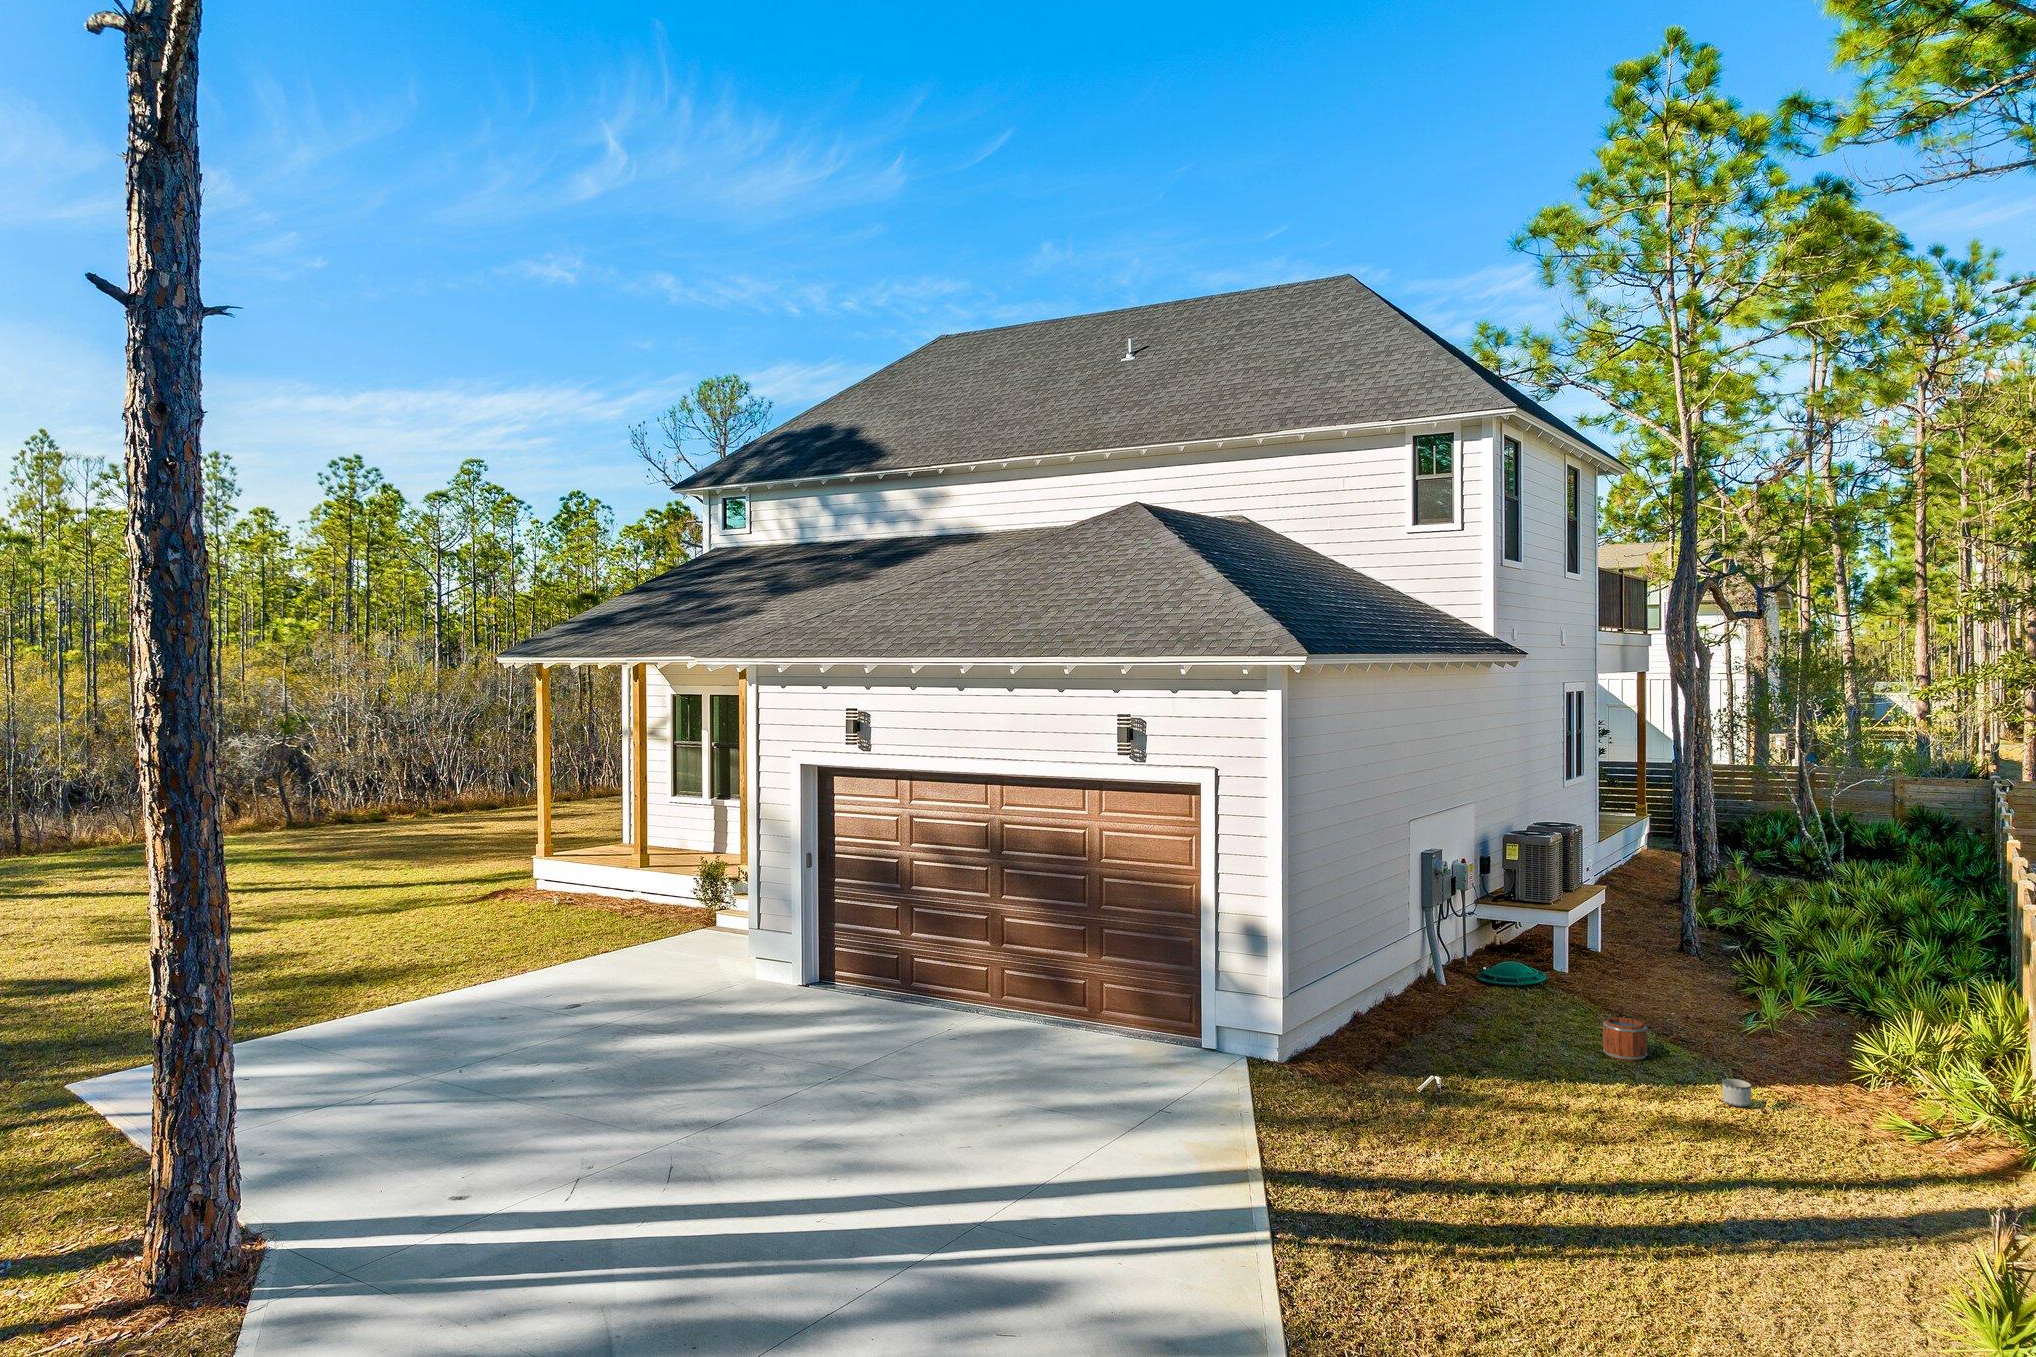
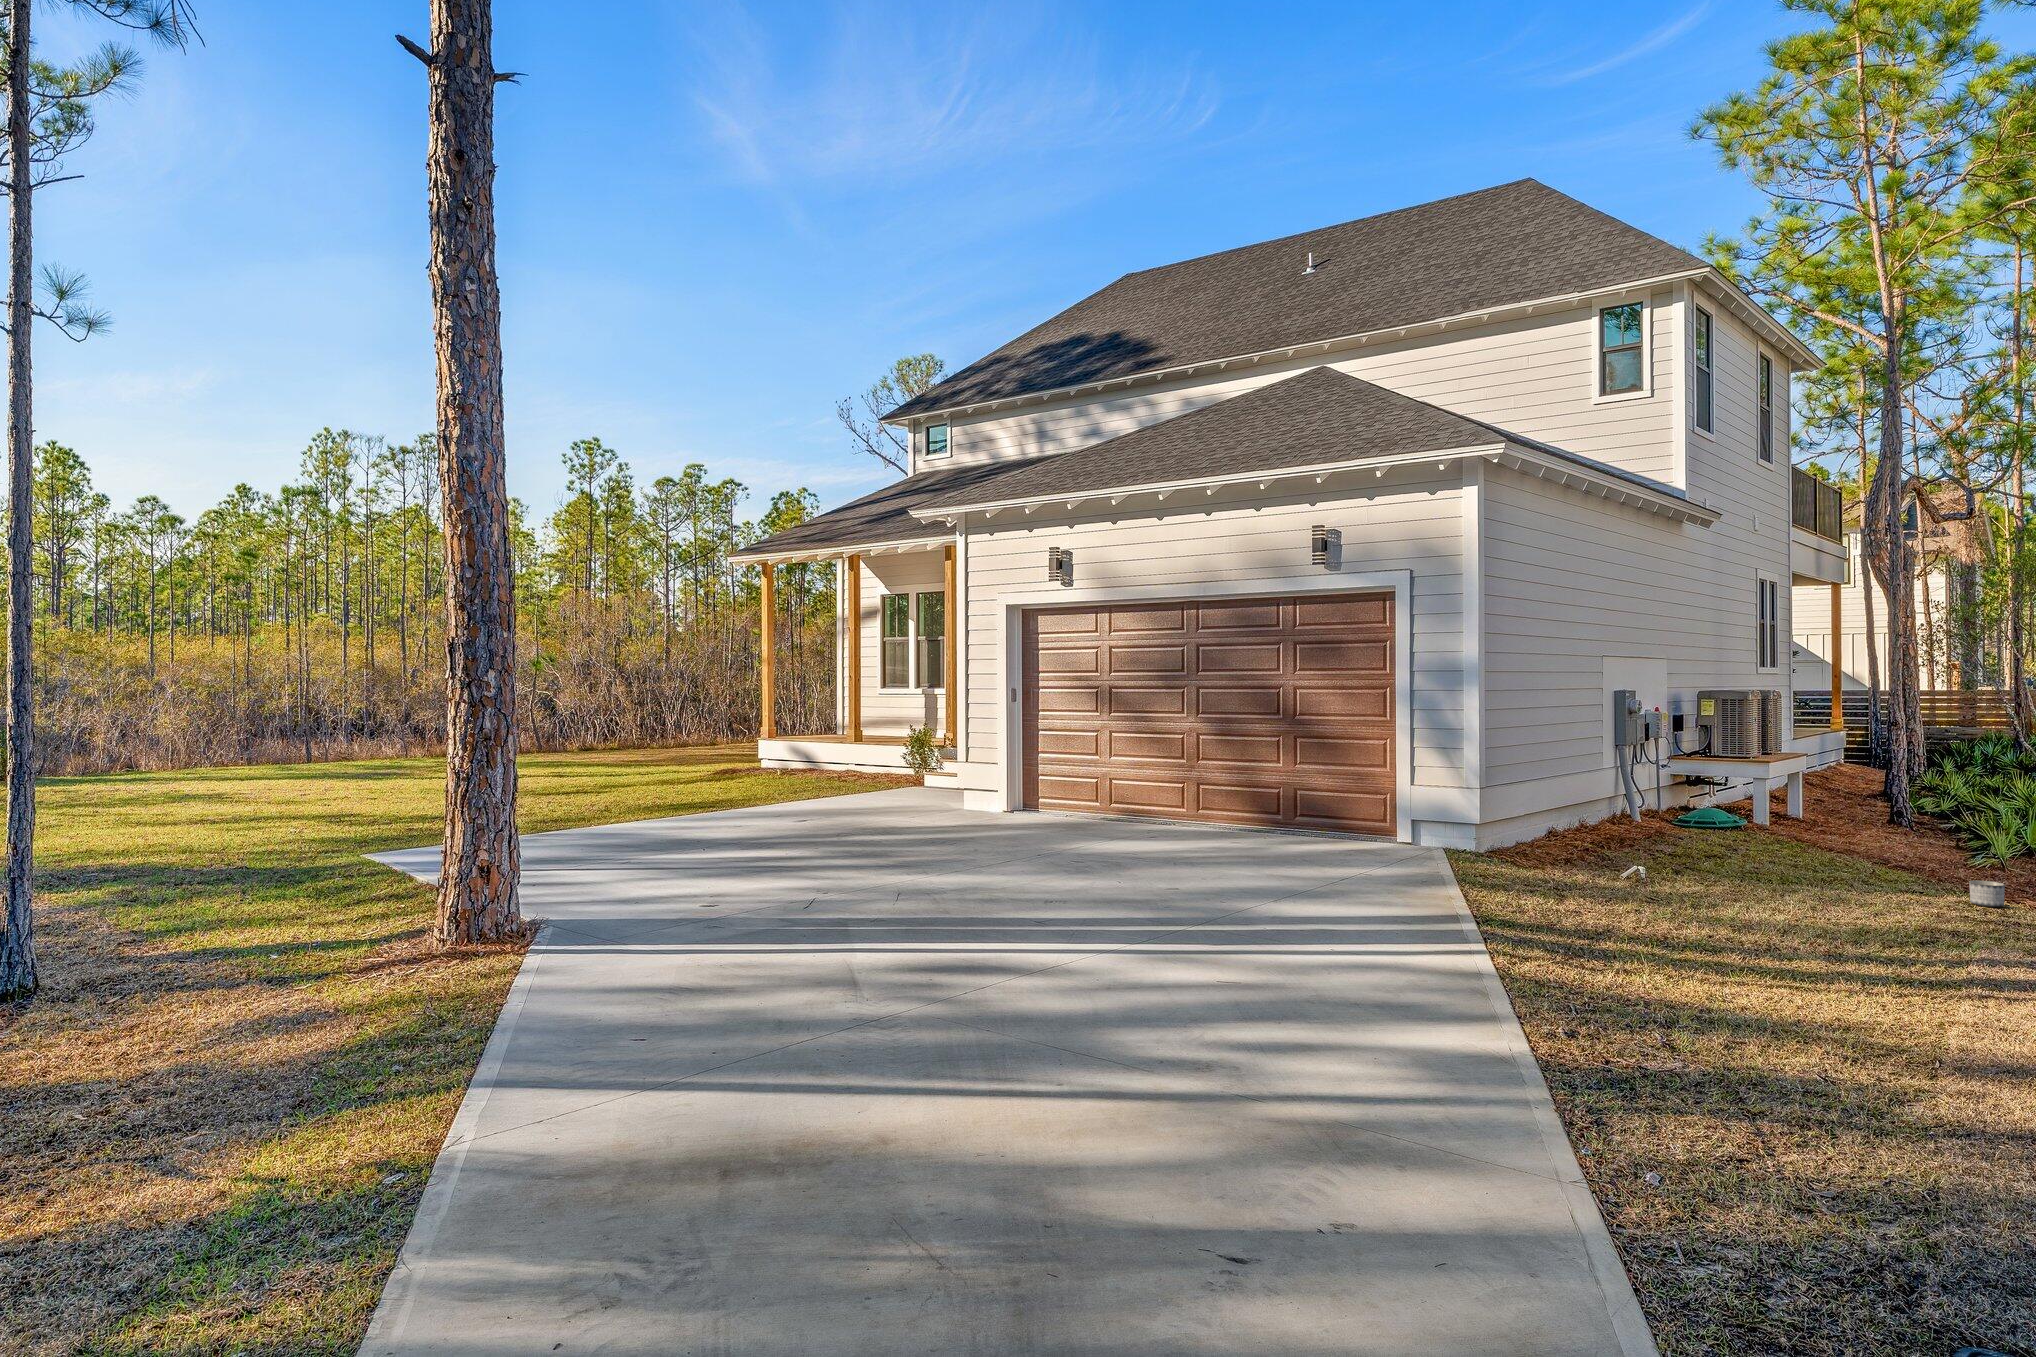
bucket: present [1602,1017,1647,1061] -> none [1821,838,1873,879]

